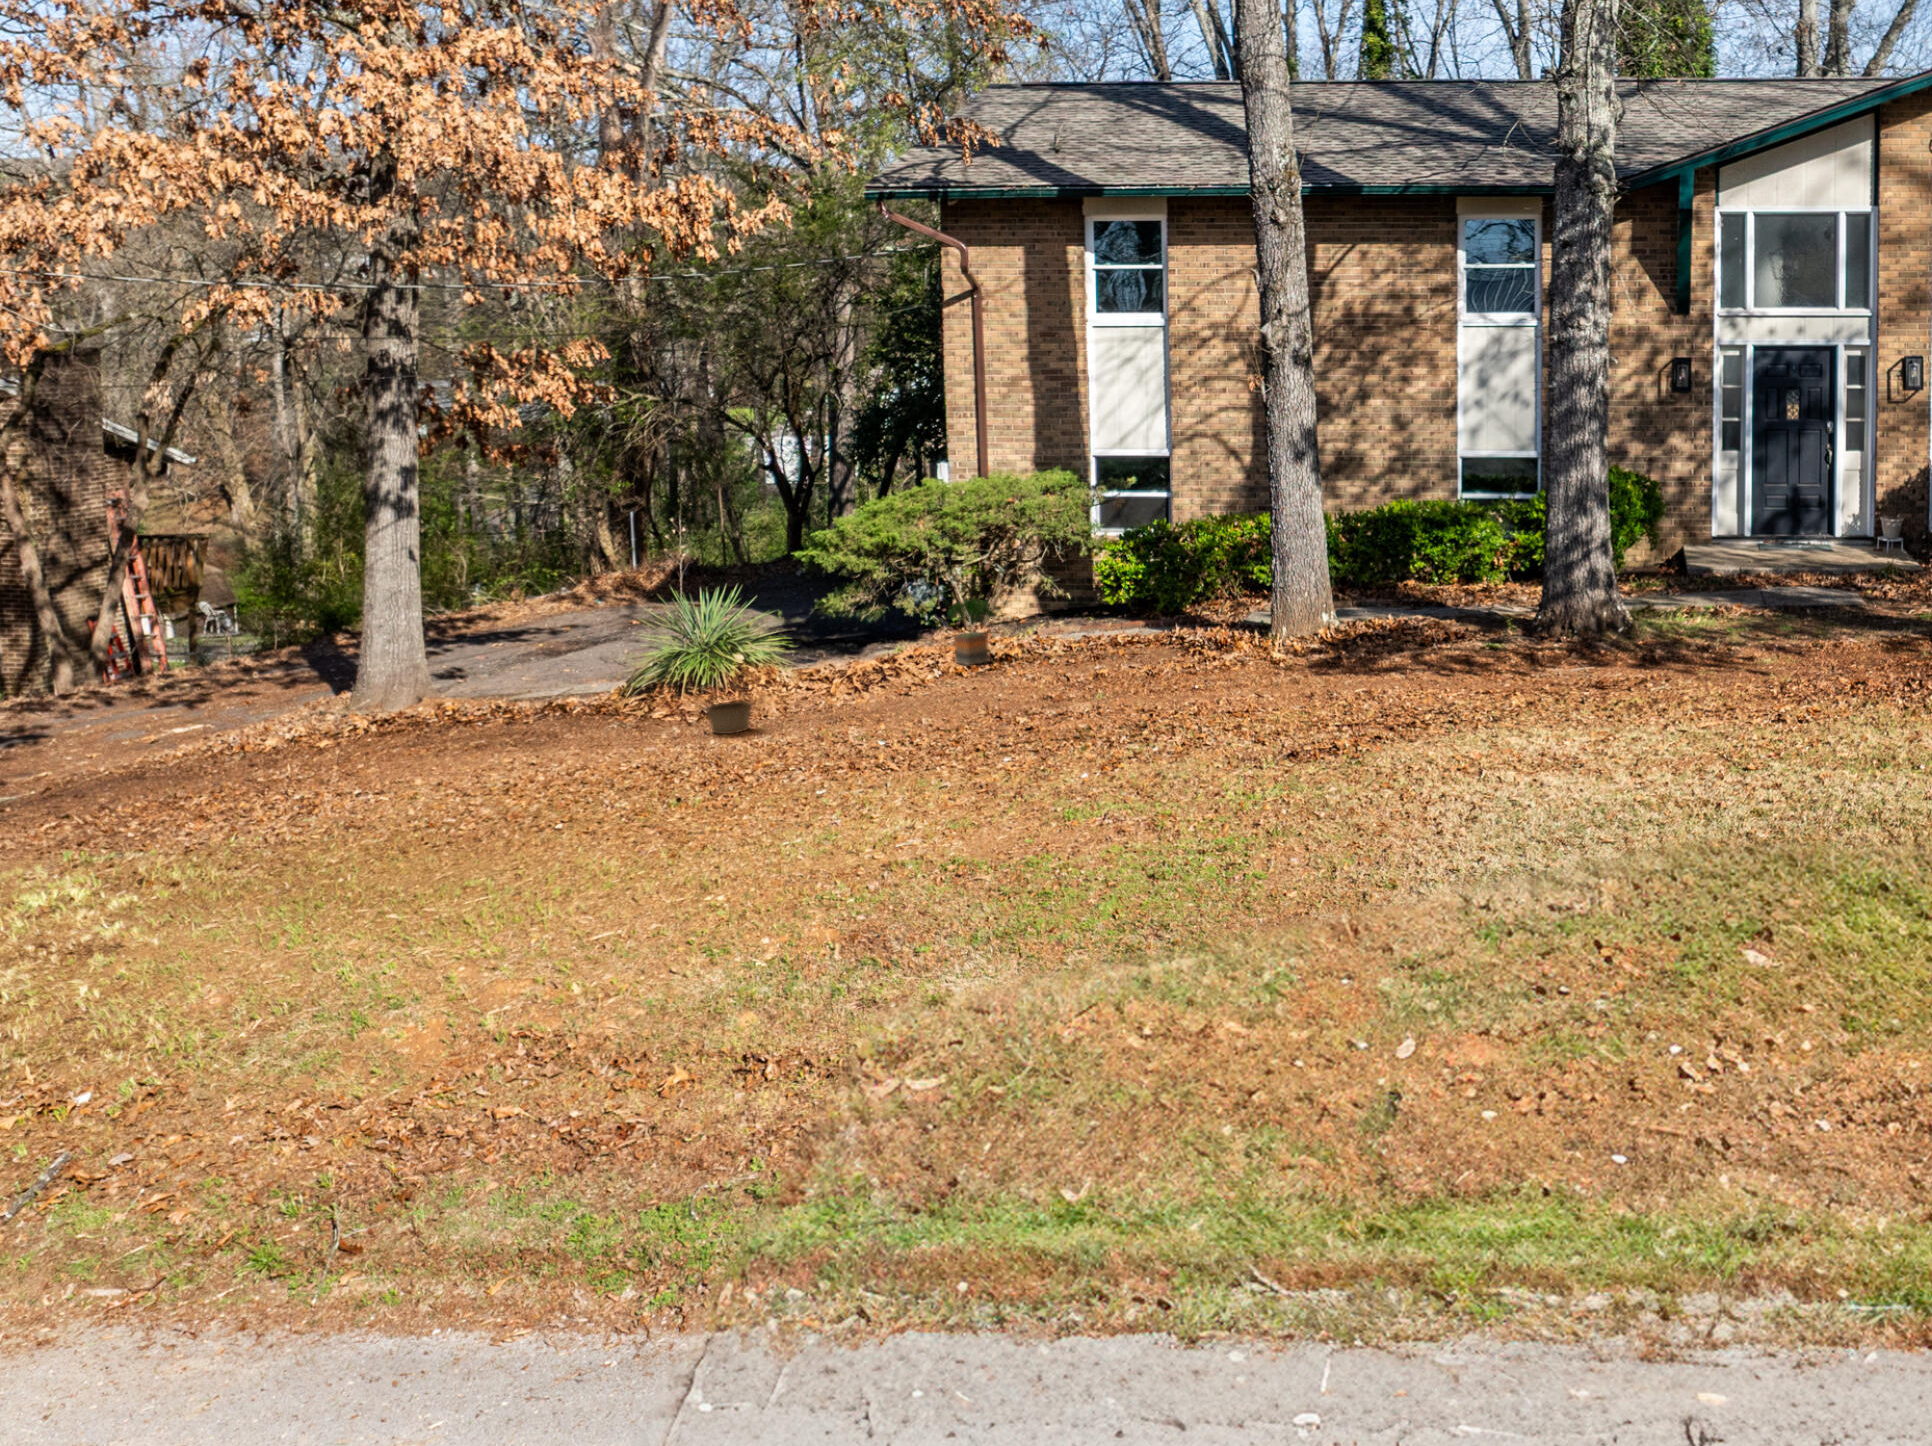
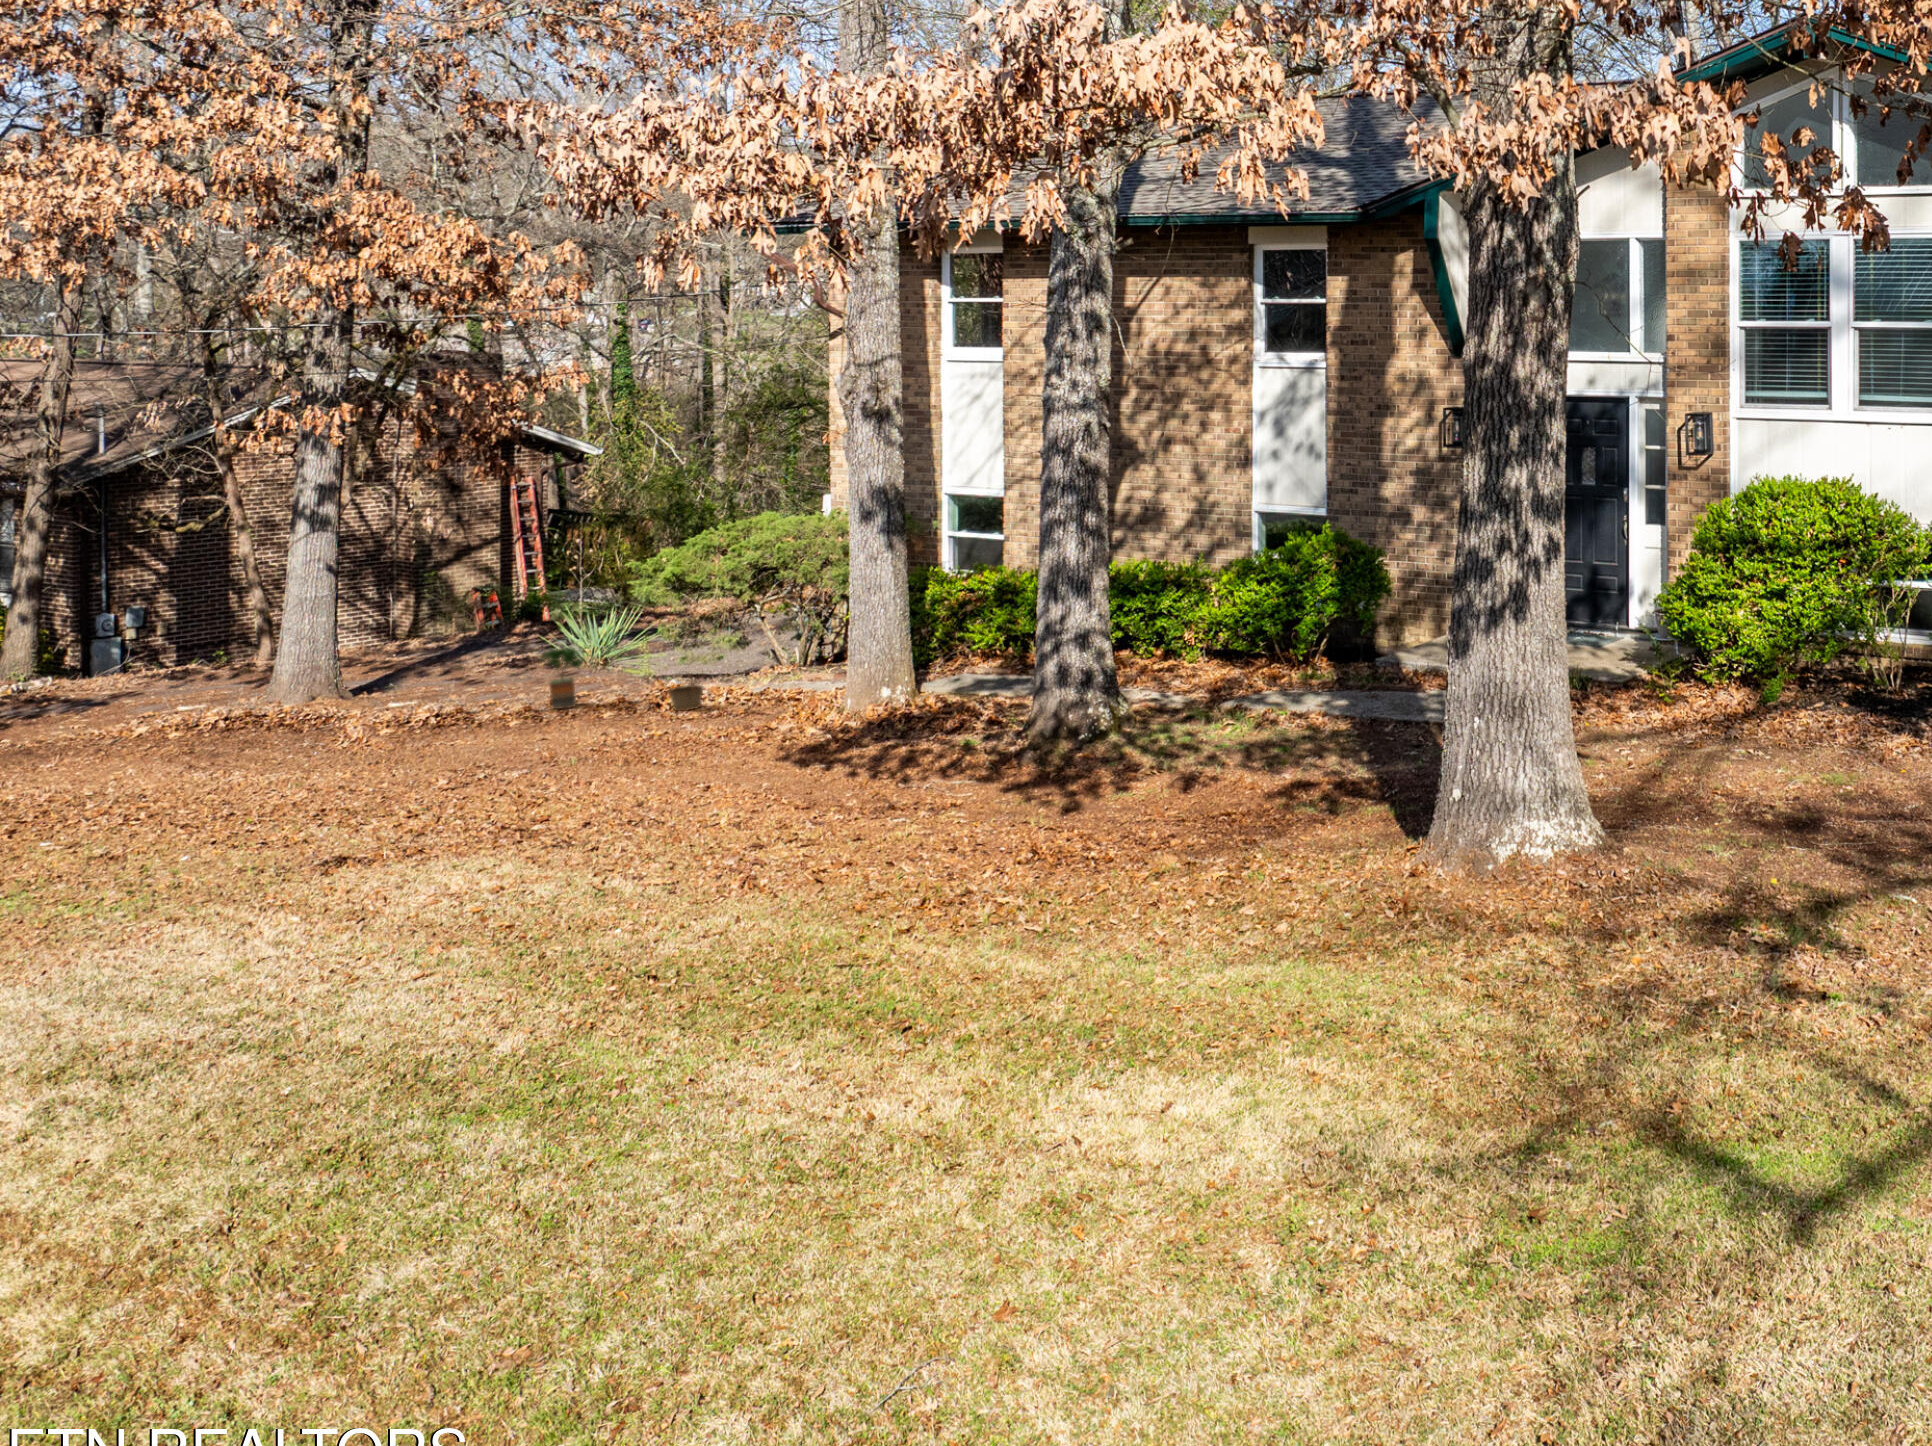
basket: present [706,688,752,734] -> present [668,673,704,711]

